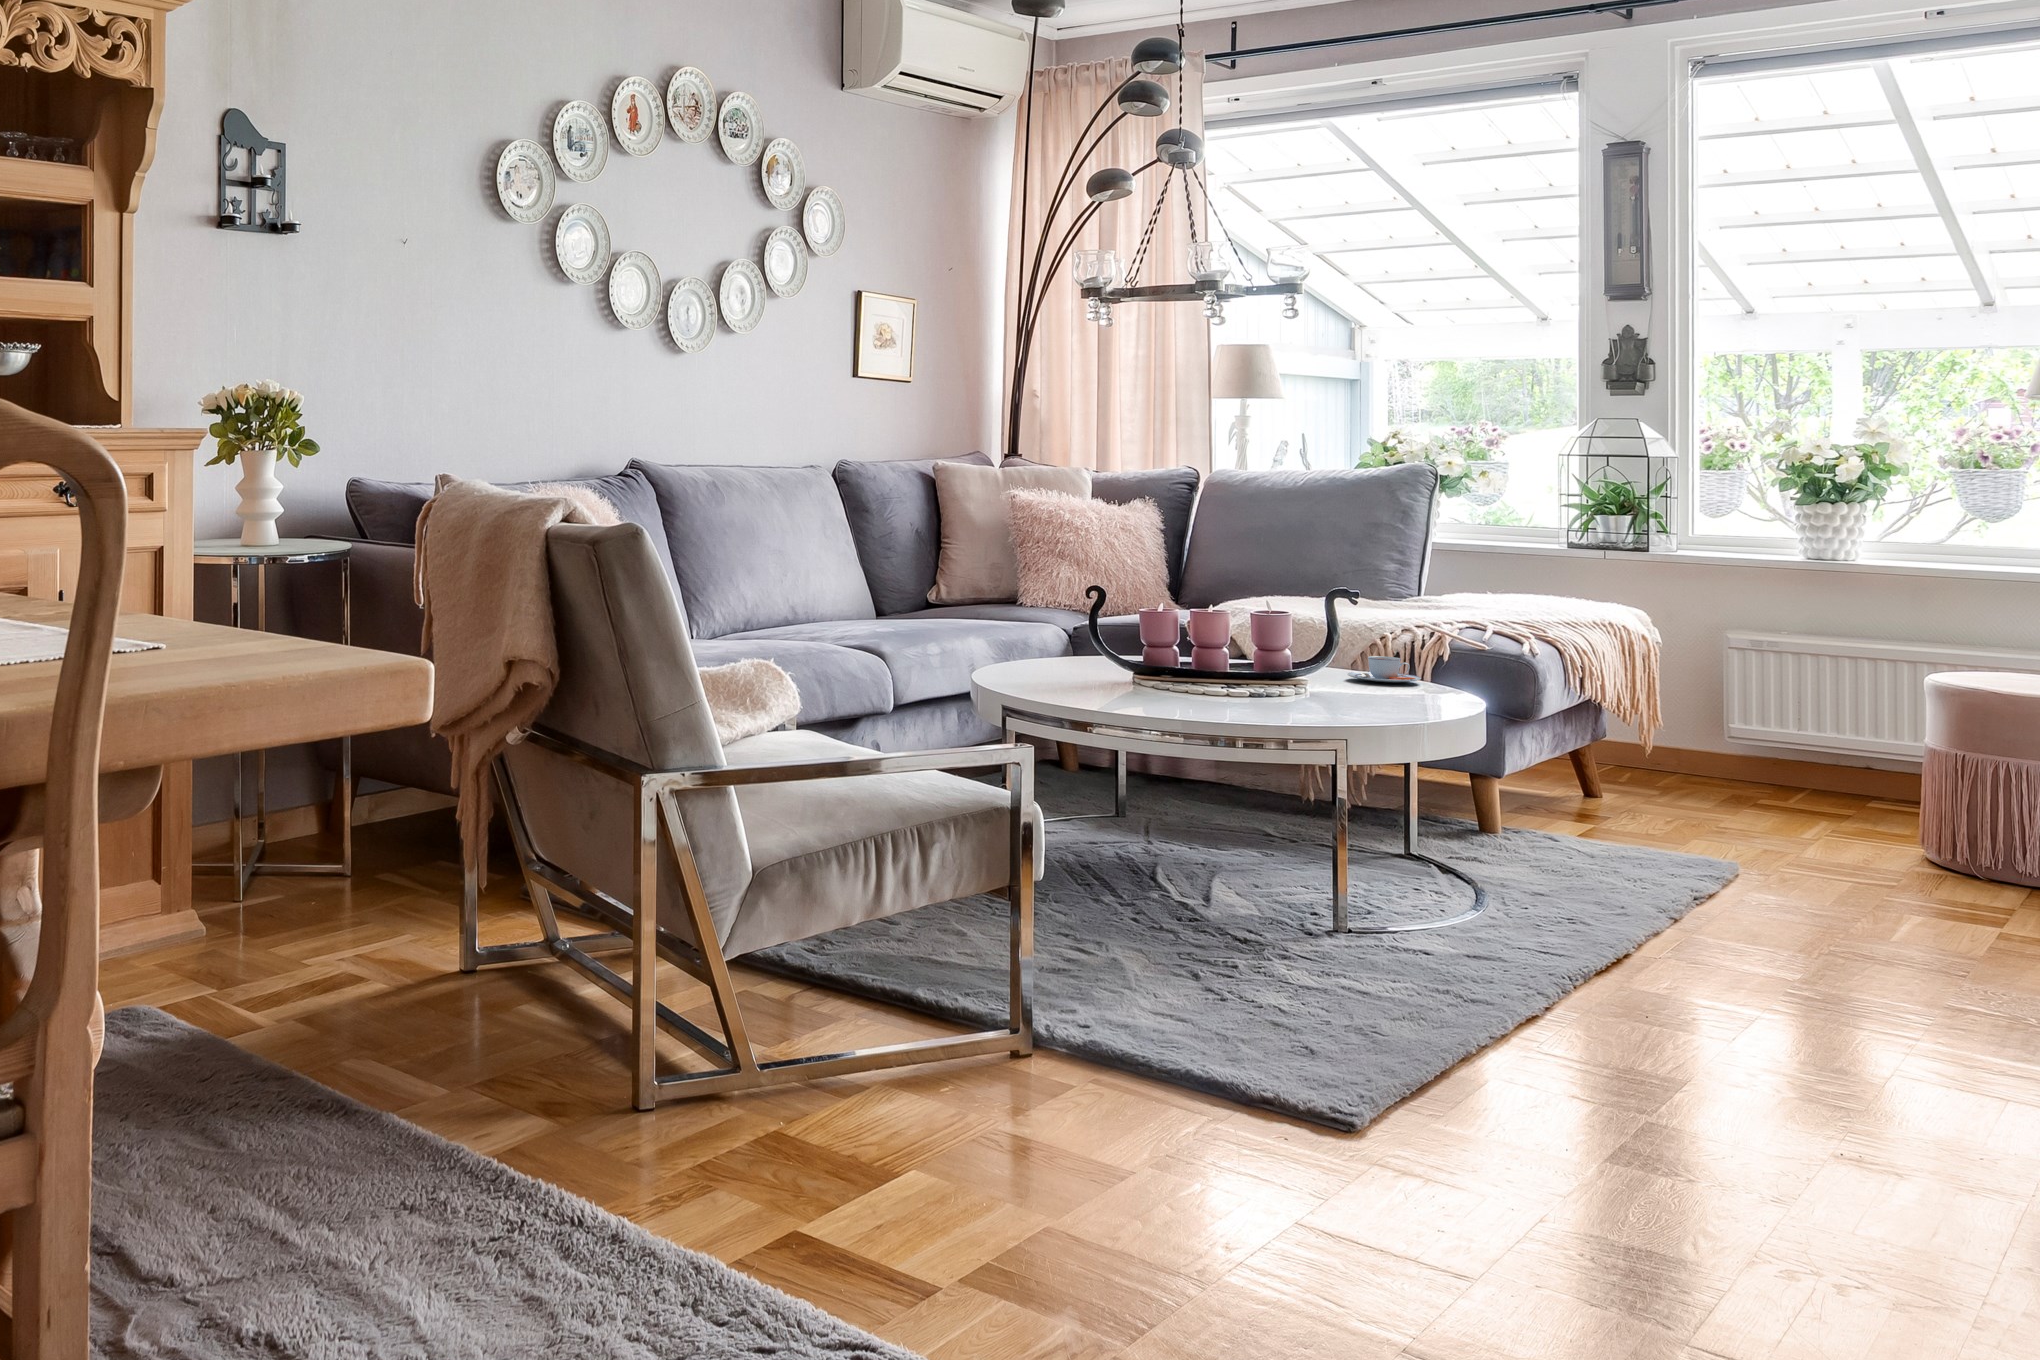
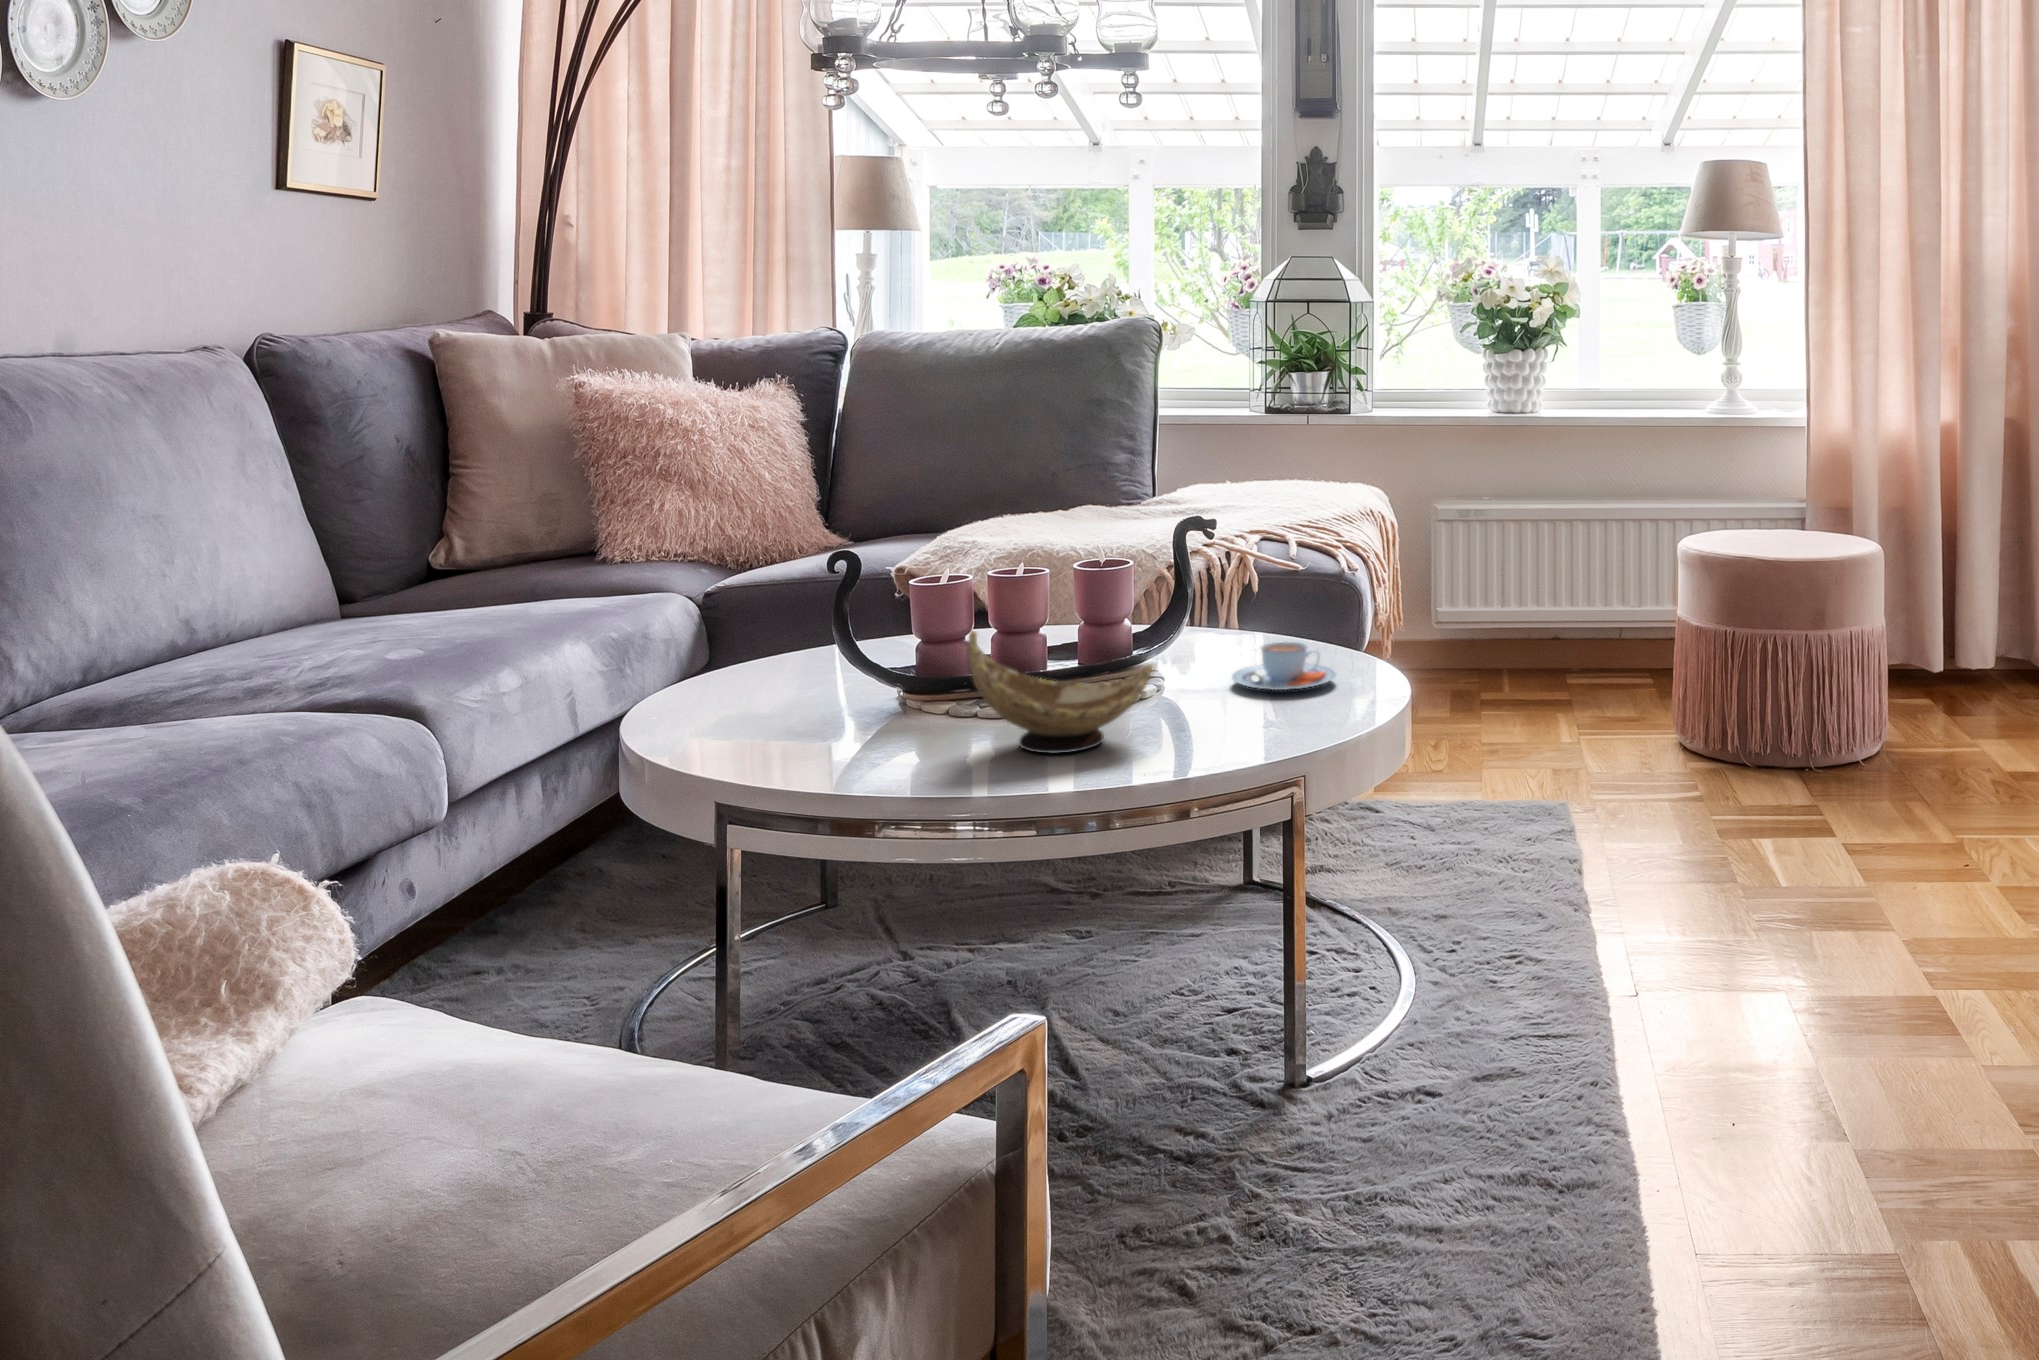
decorative bowl: none [1162,613,1269,684] -> present [967,631,1152,753]

